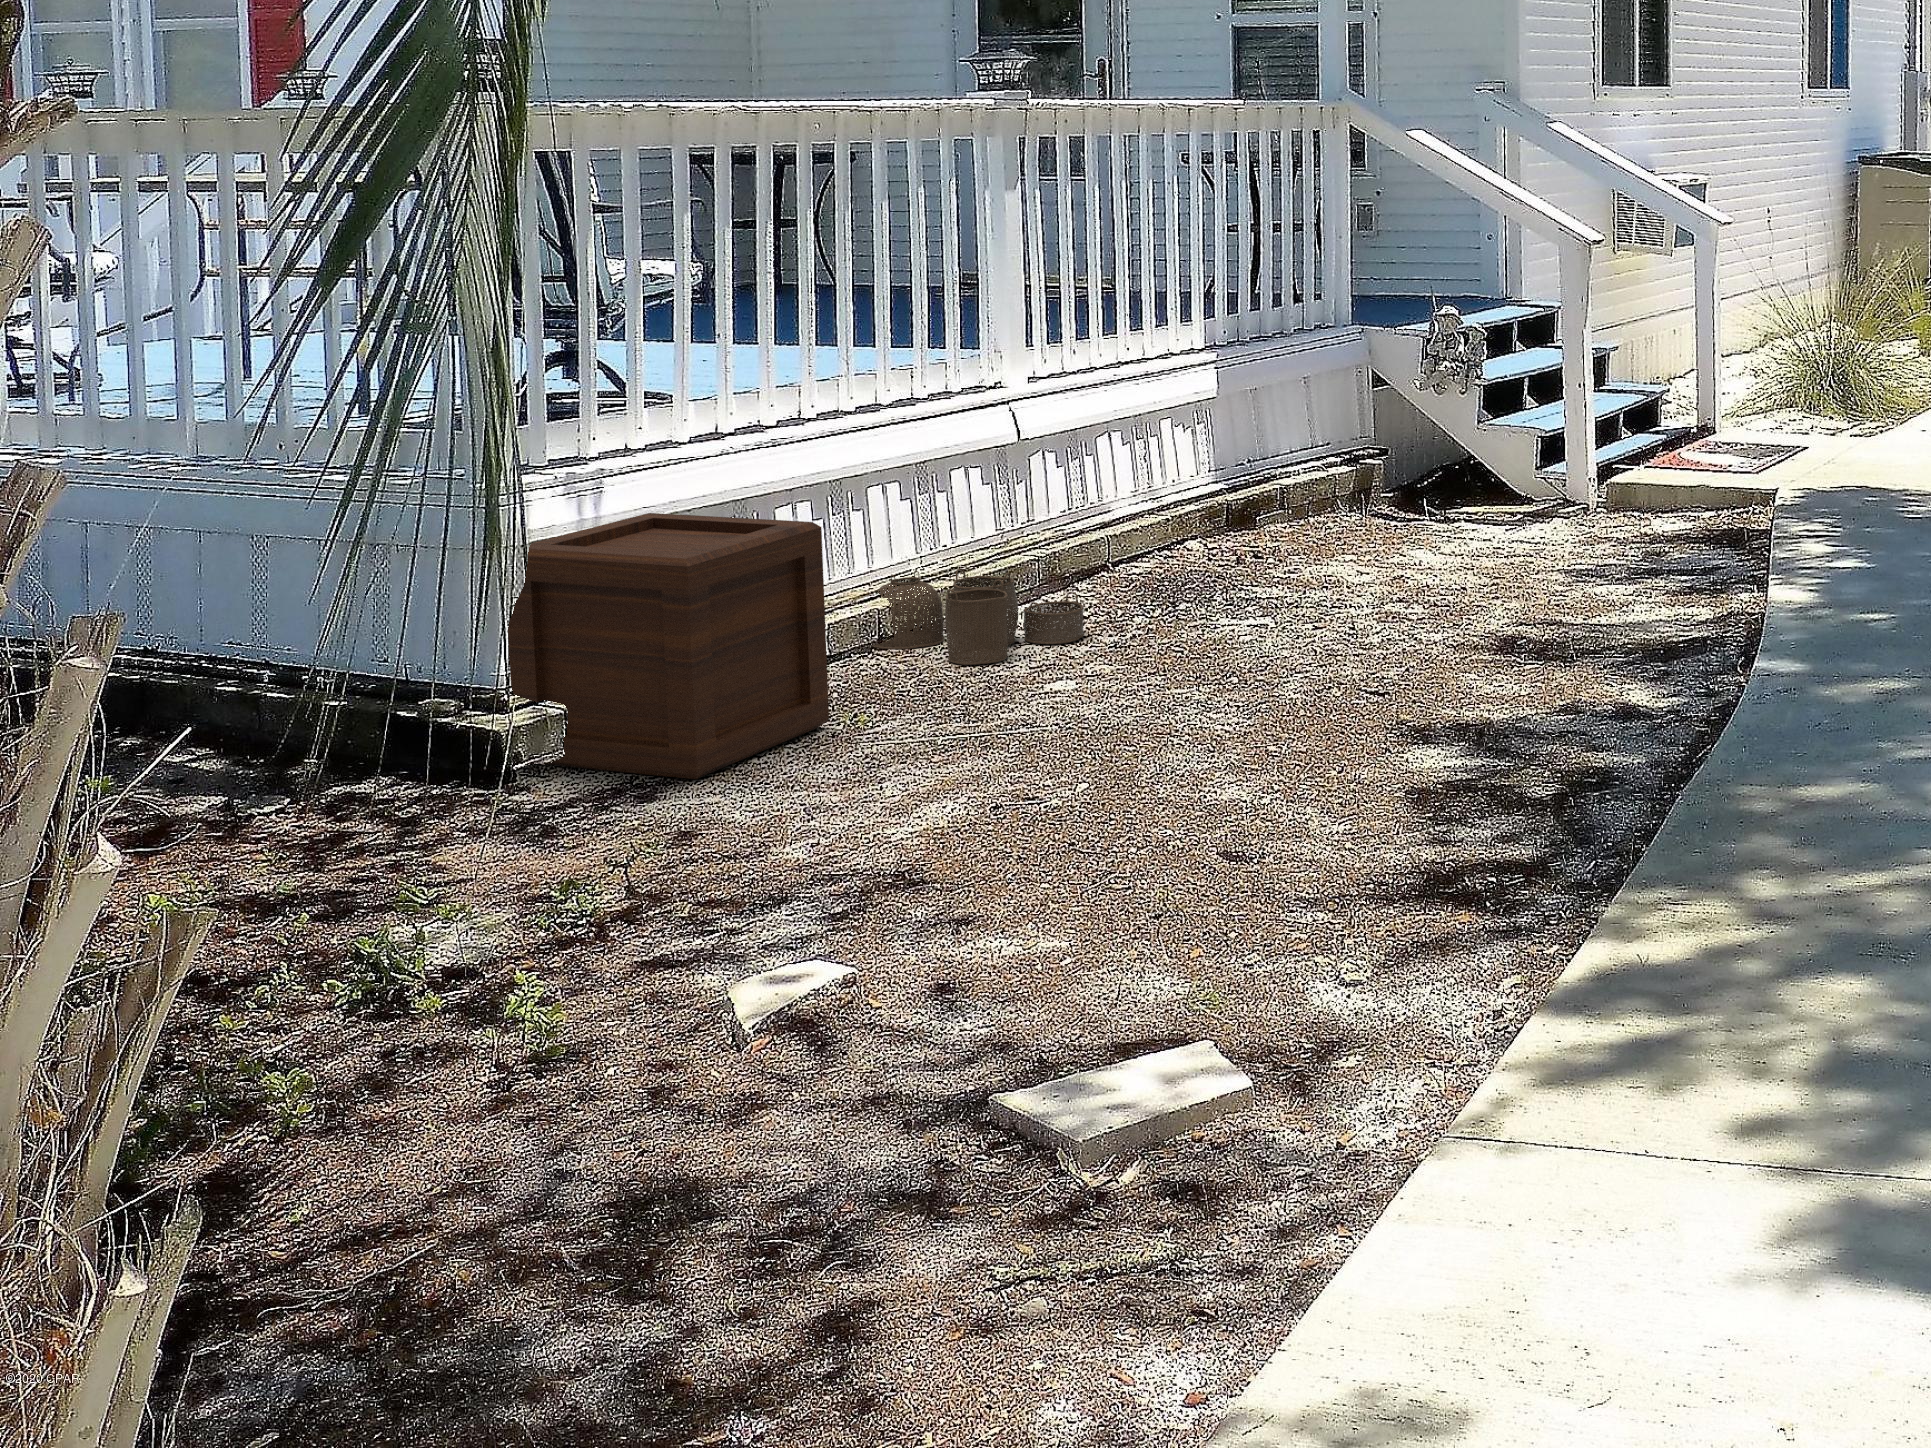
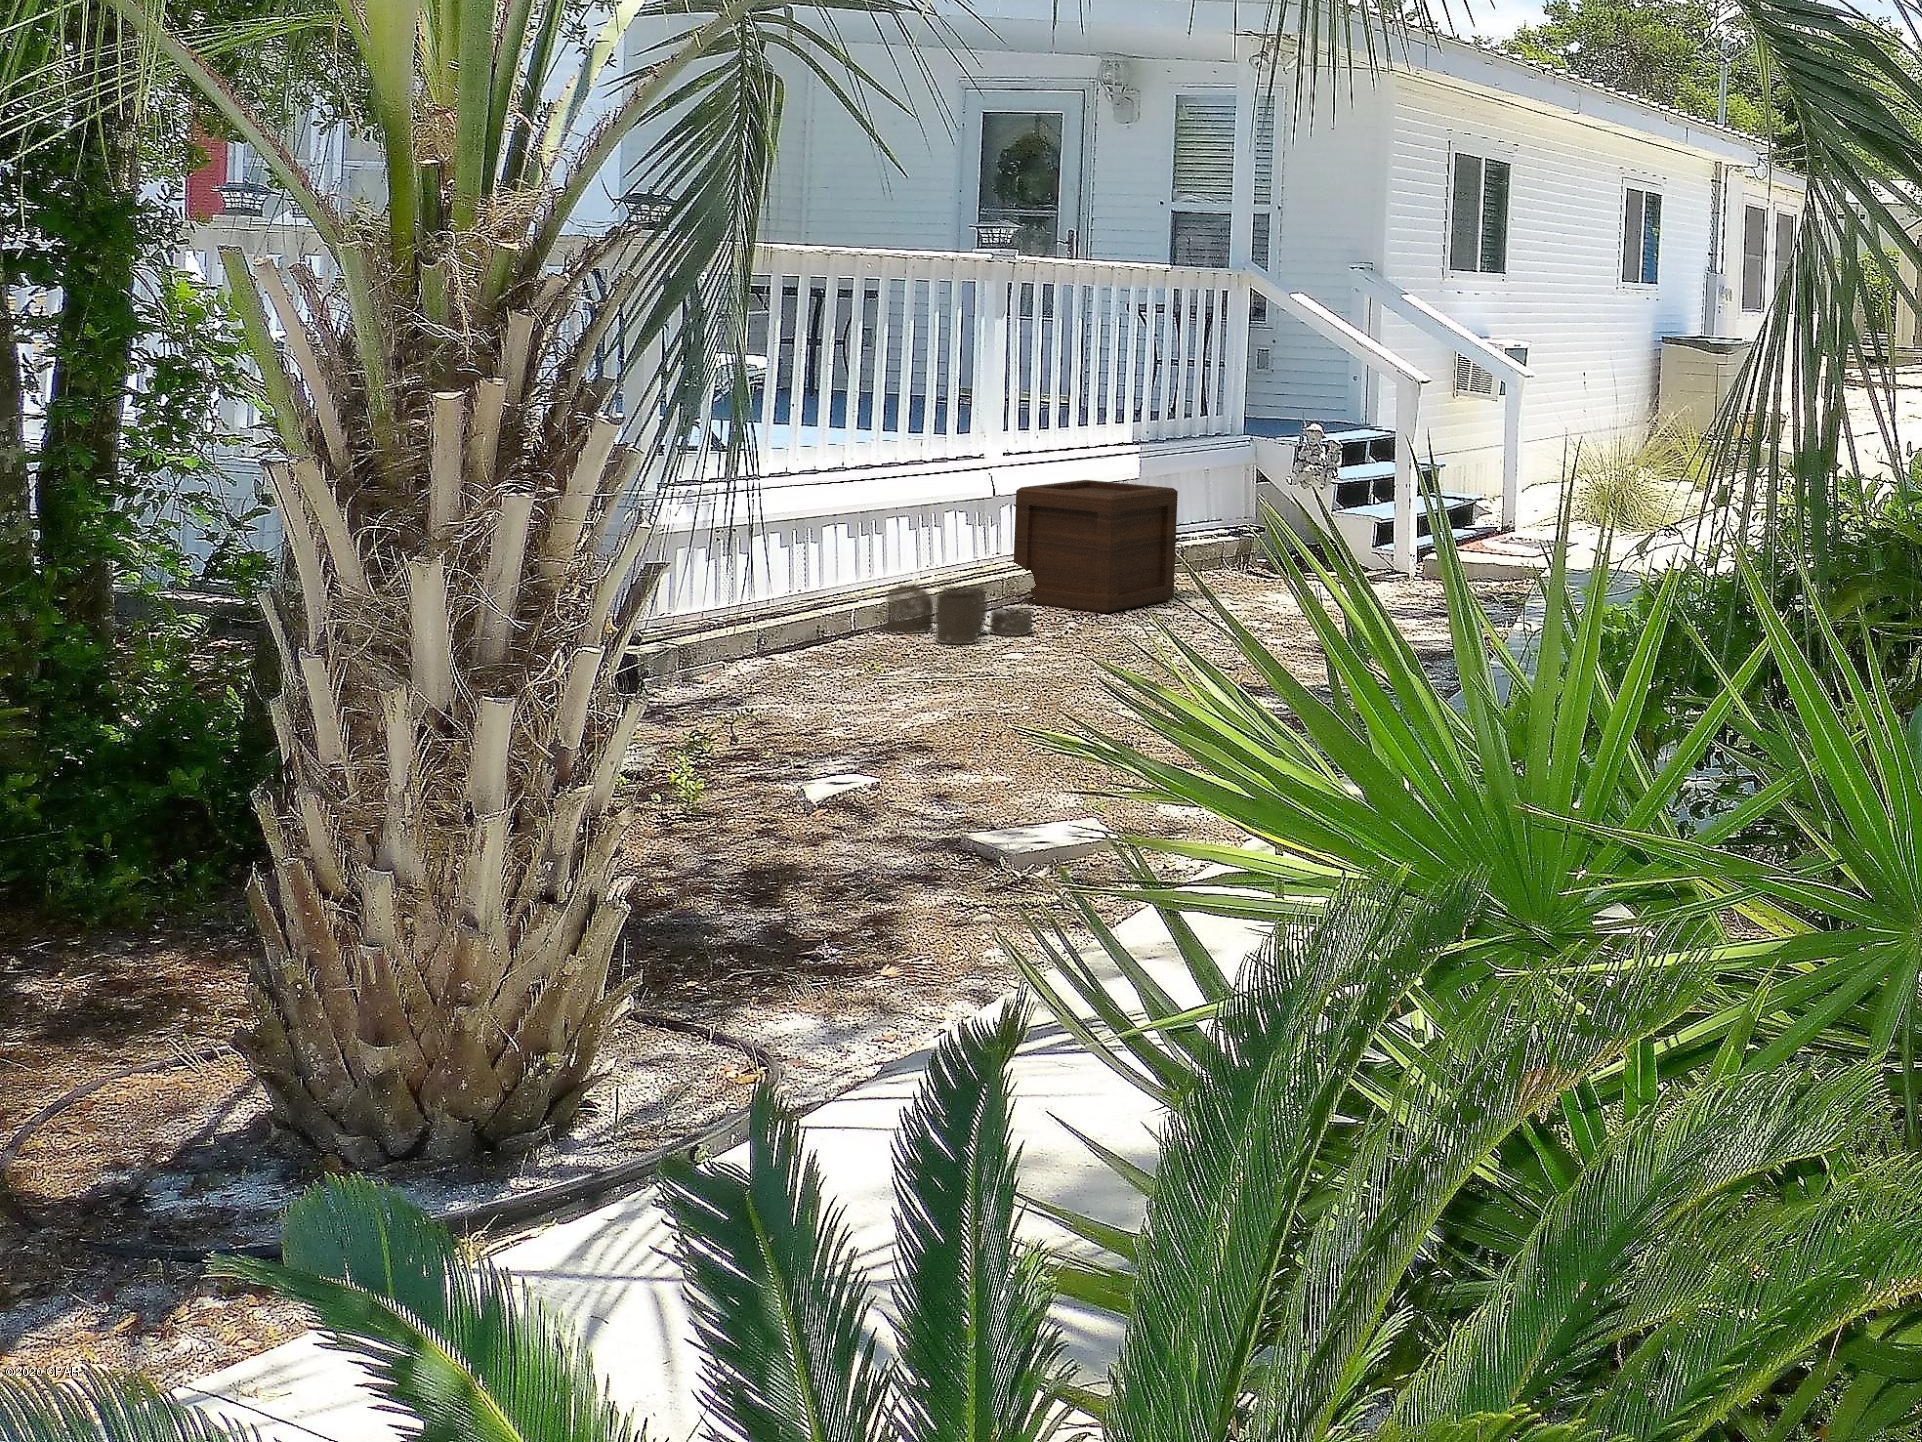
wooden crate: present [508,513,829,779] -> present [1014,480,1178,613]

